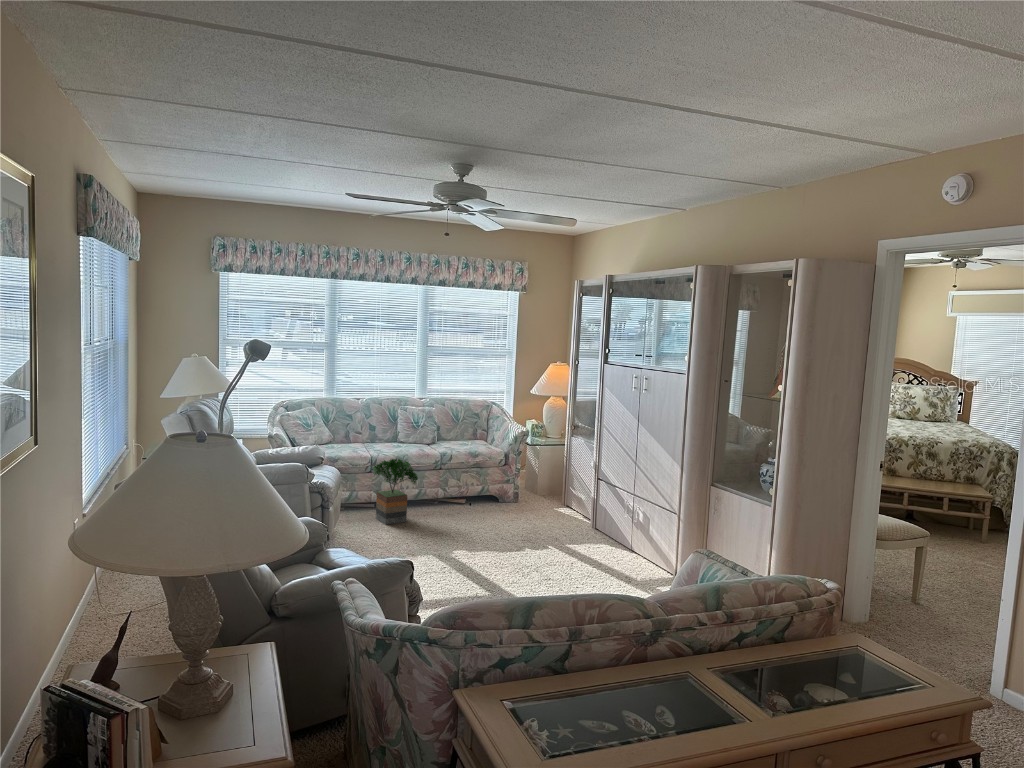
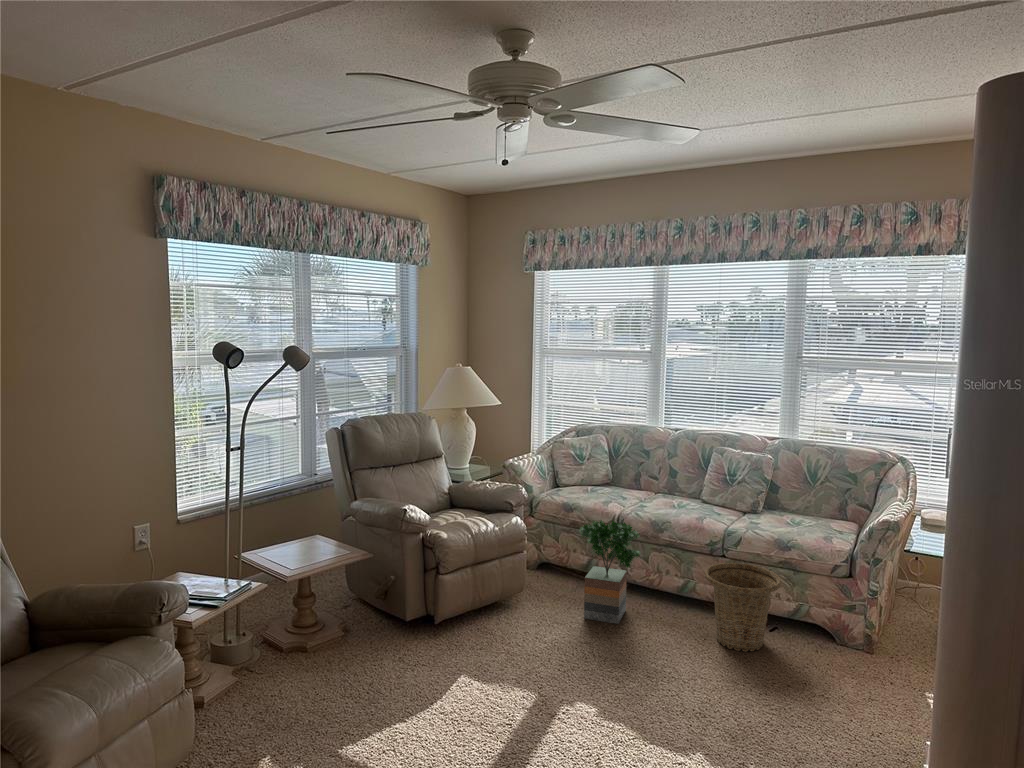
basket: none [448,470,490,516] -> present [705,563,781,652]

